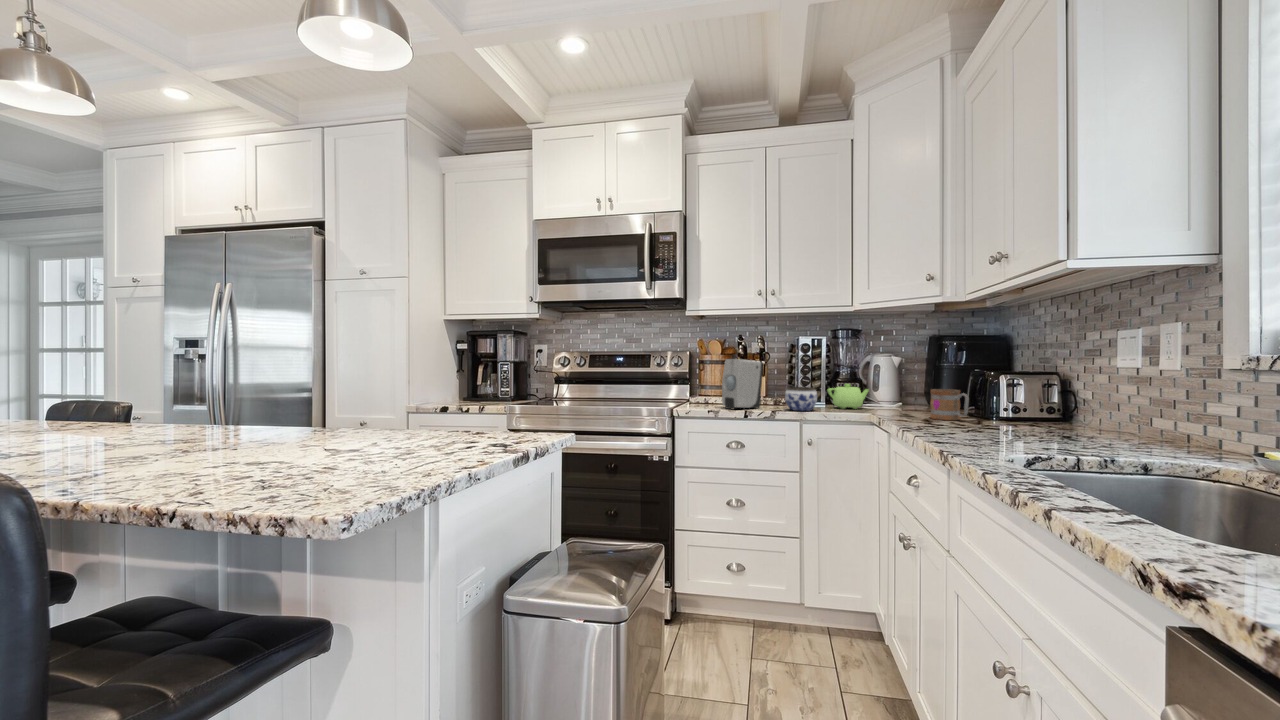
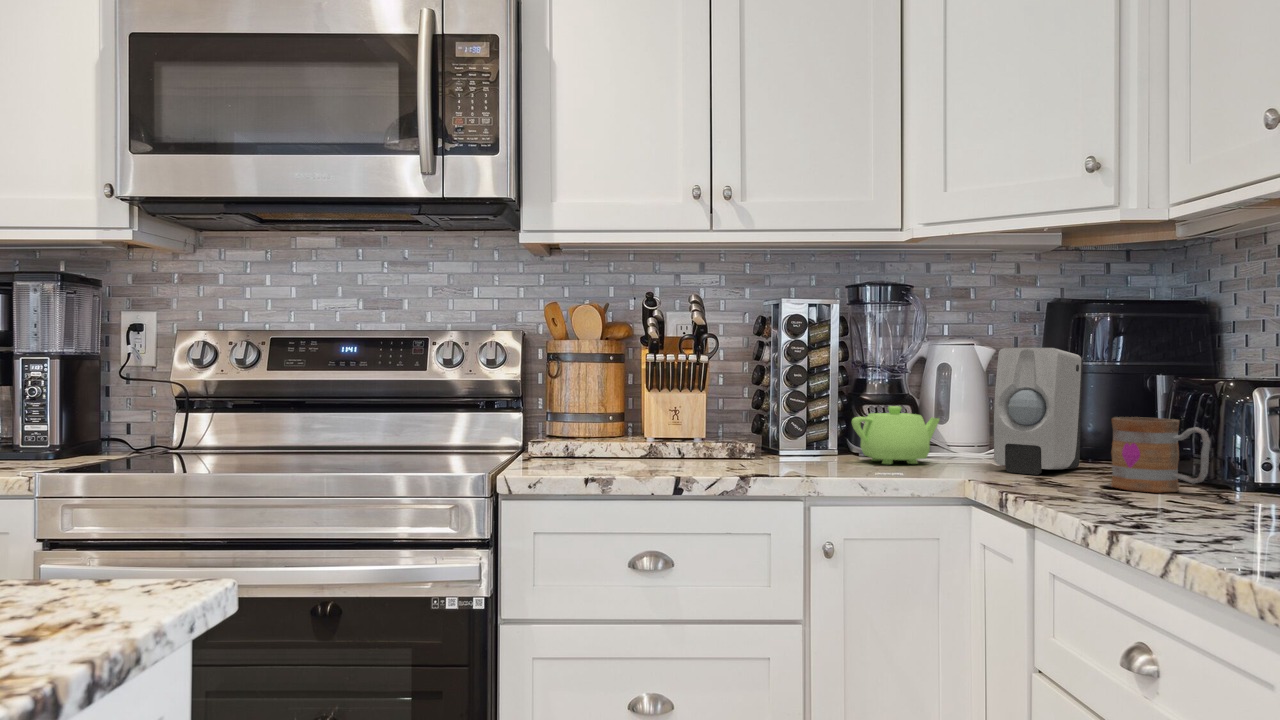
soap dispenser: present [722,359,763,409] -> present [994,348,1083,475]
jar: present [785,387,817,411] -> none [765,415,840,474]

